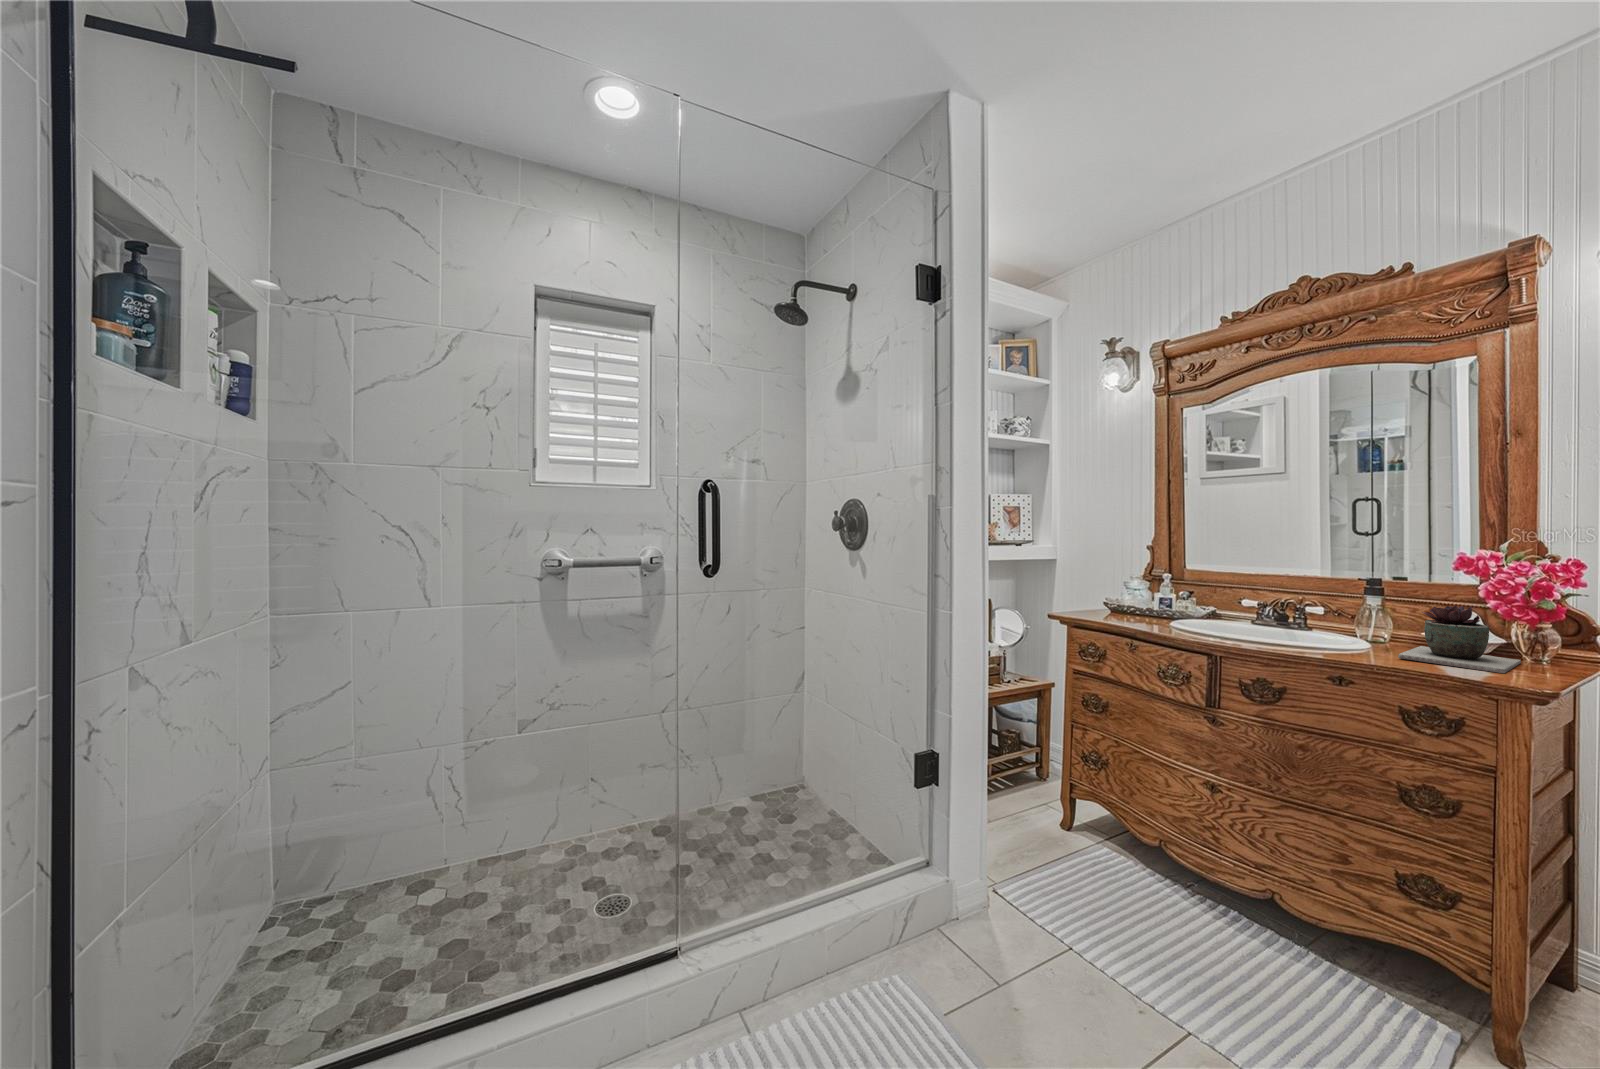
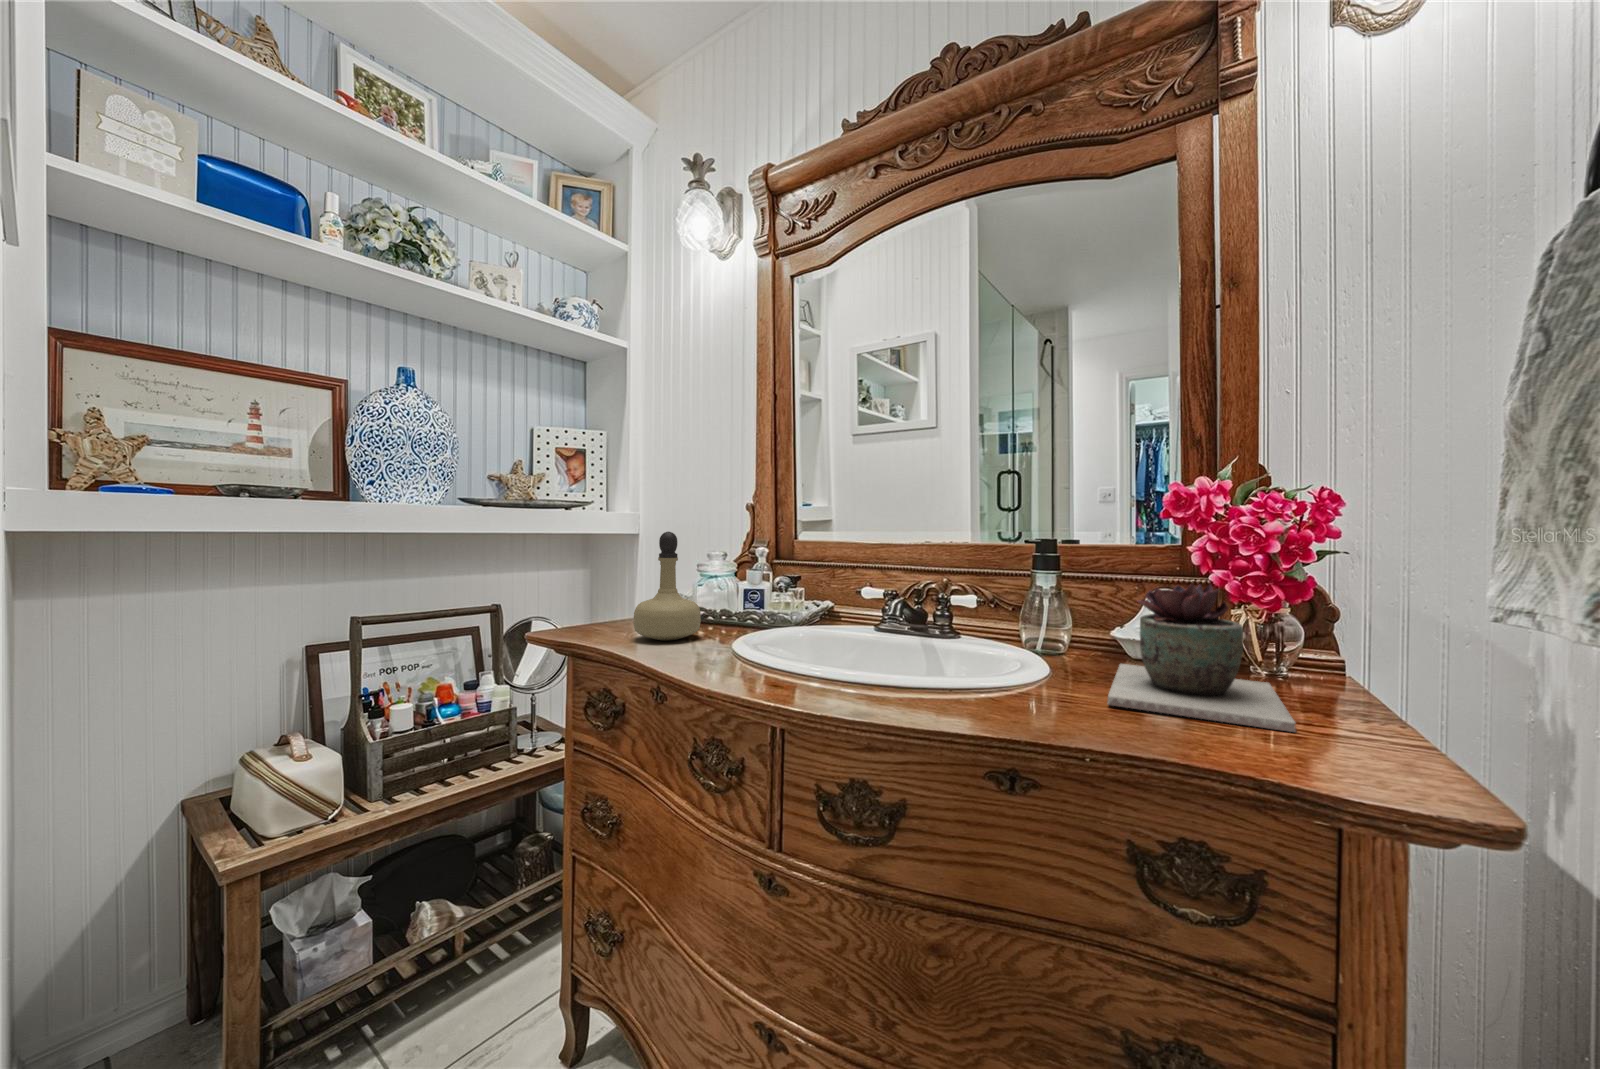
perfume bottle: none [1101,565,1139,619] -> present [633,532,701,640]

